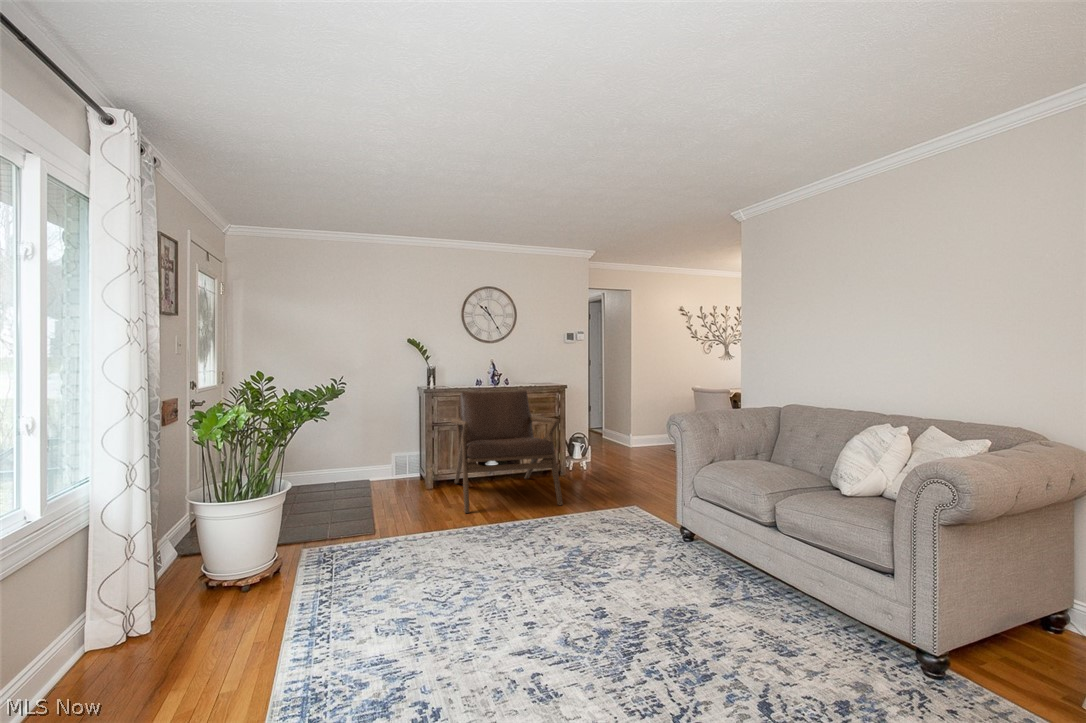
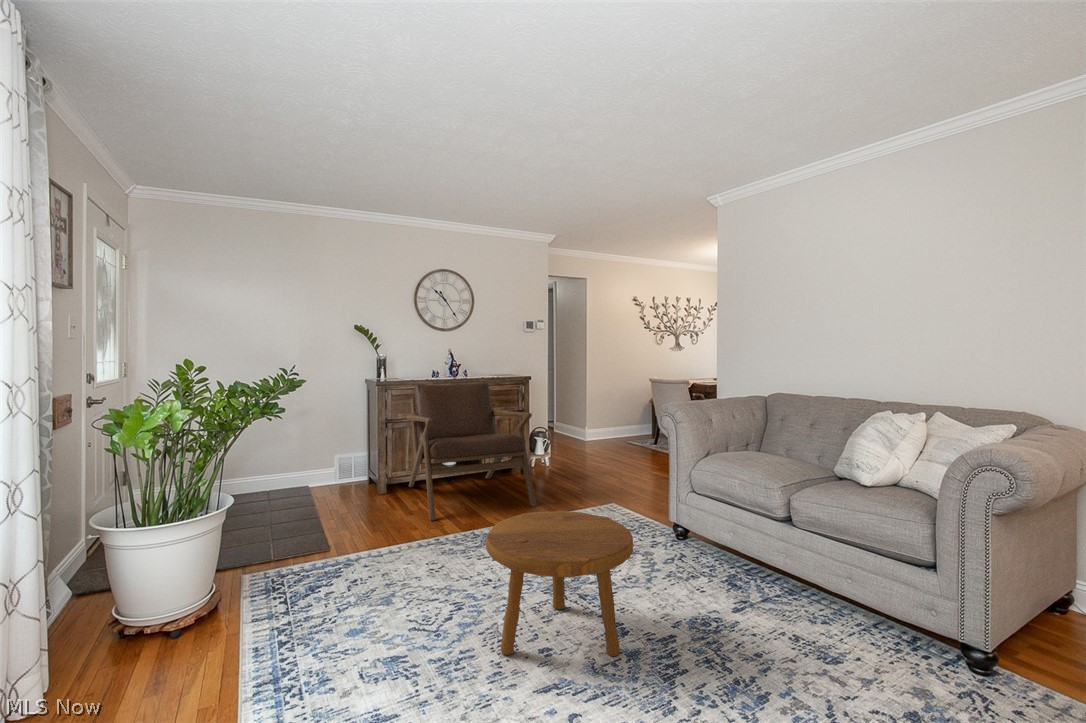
footstool: none [483,506,610,633] -> present [486,511,633,656]

